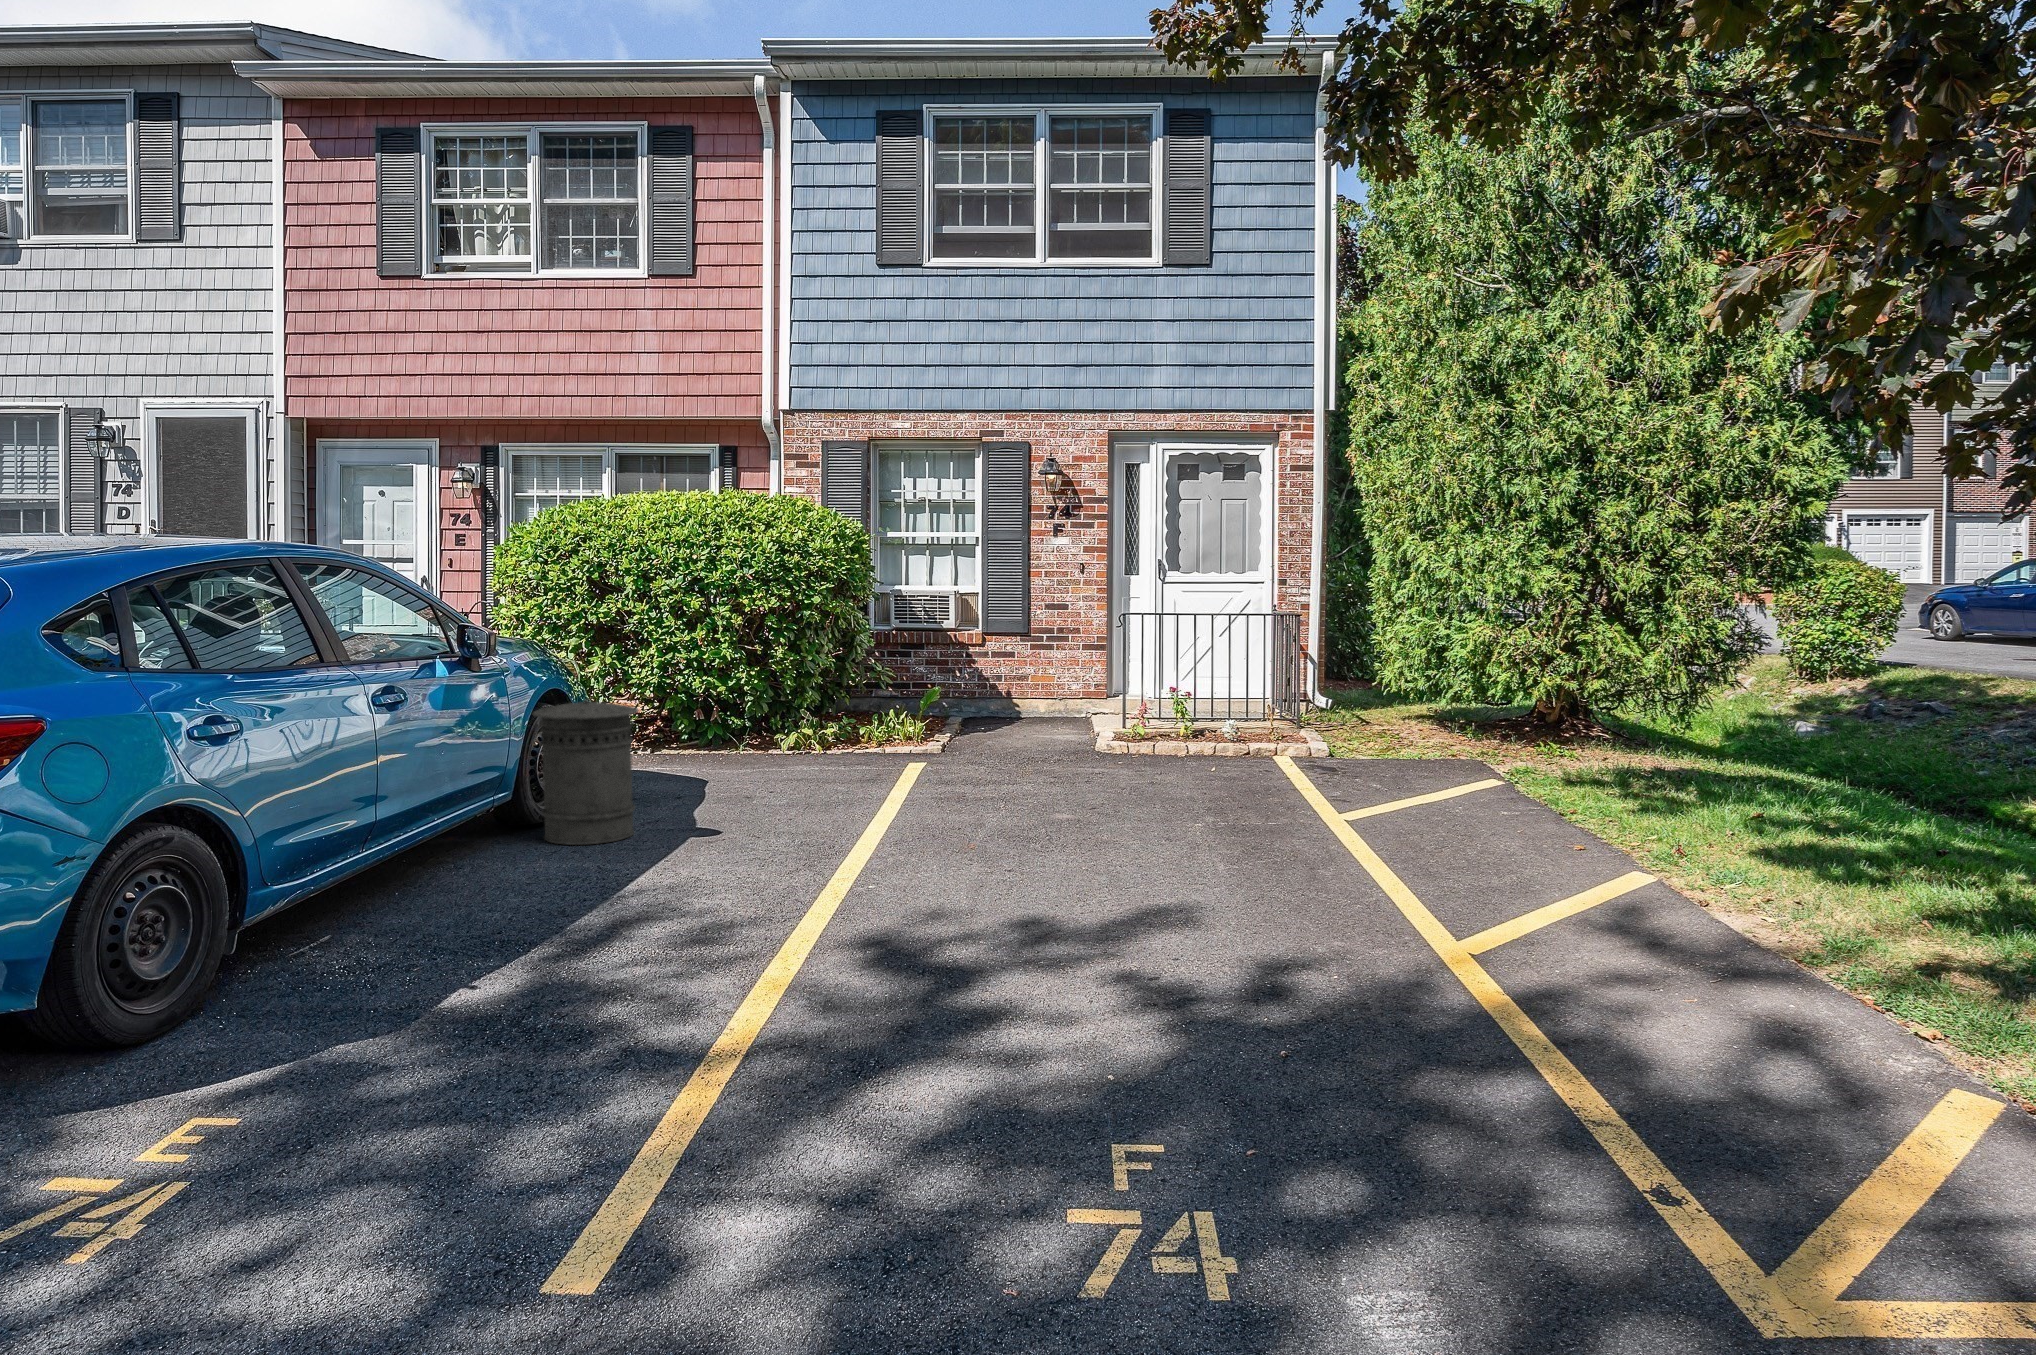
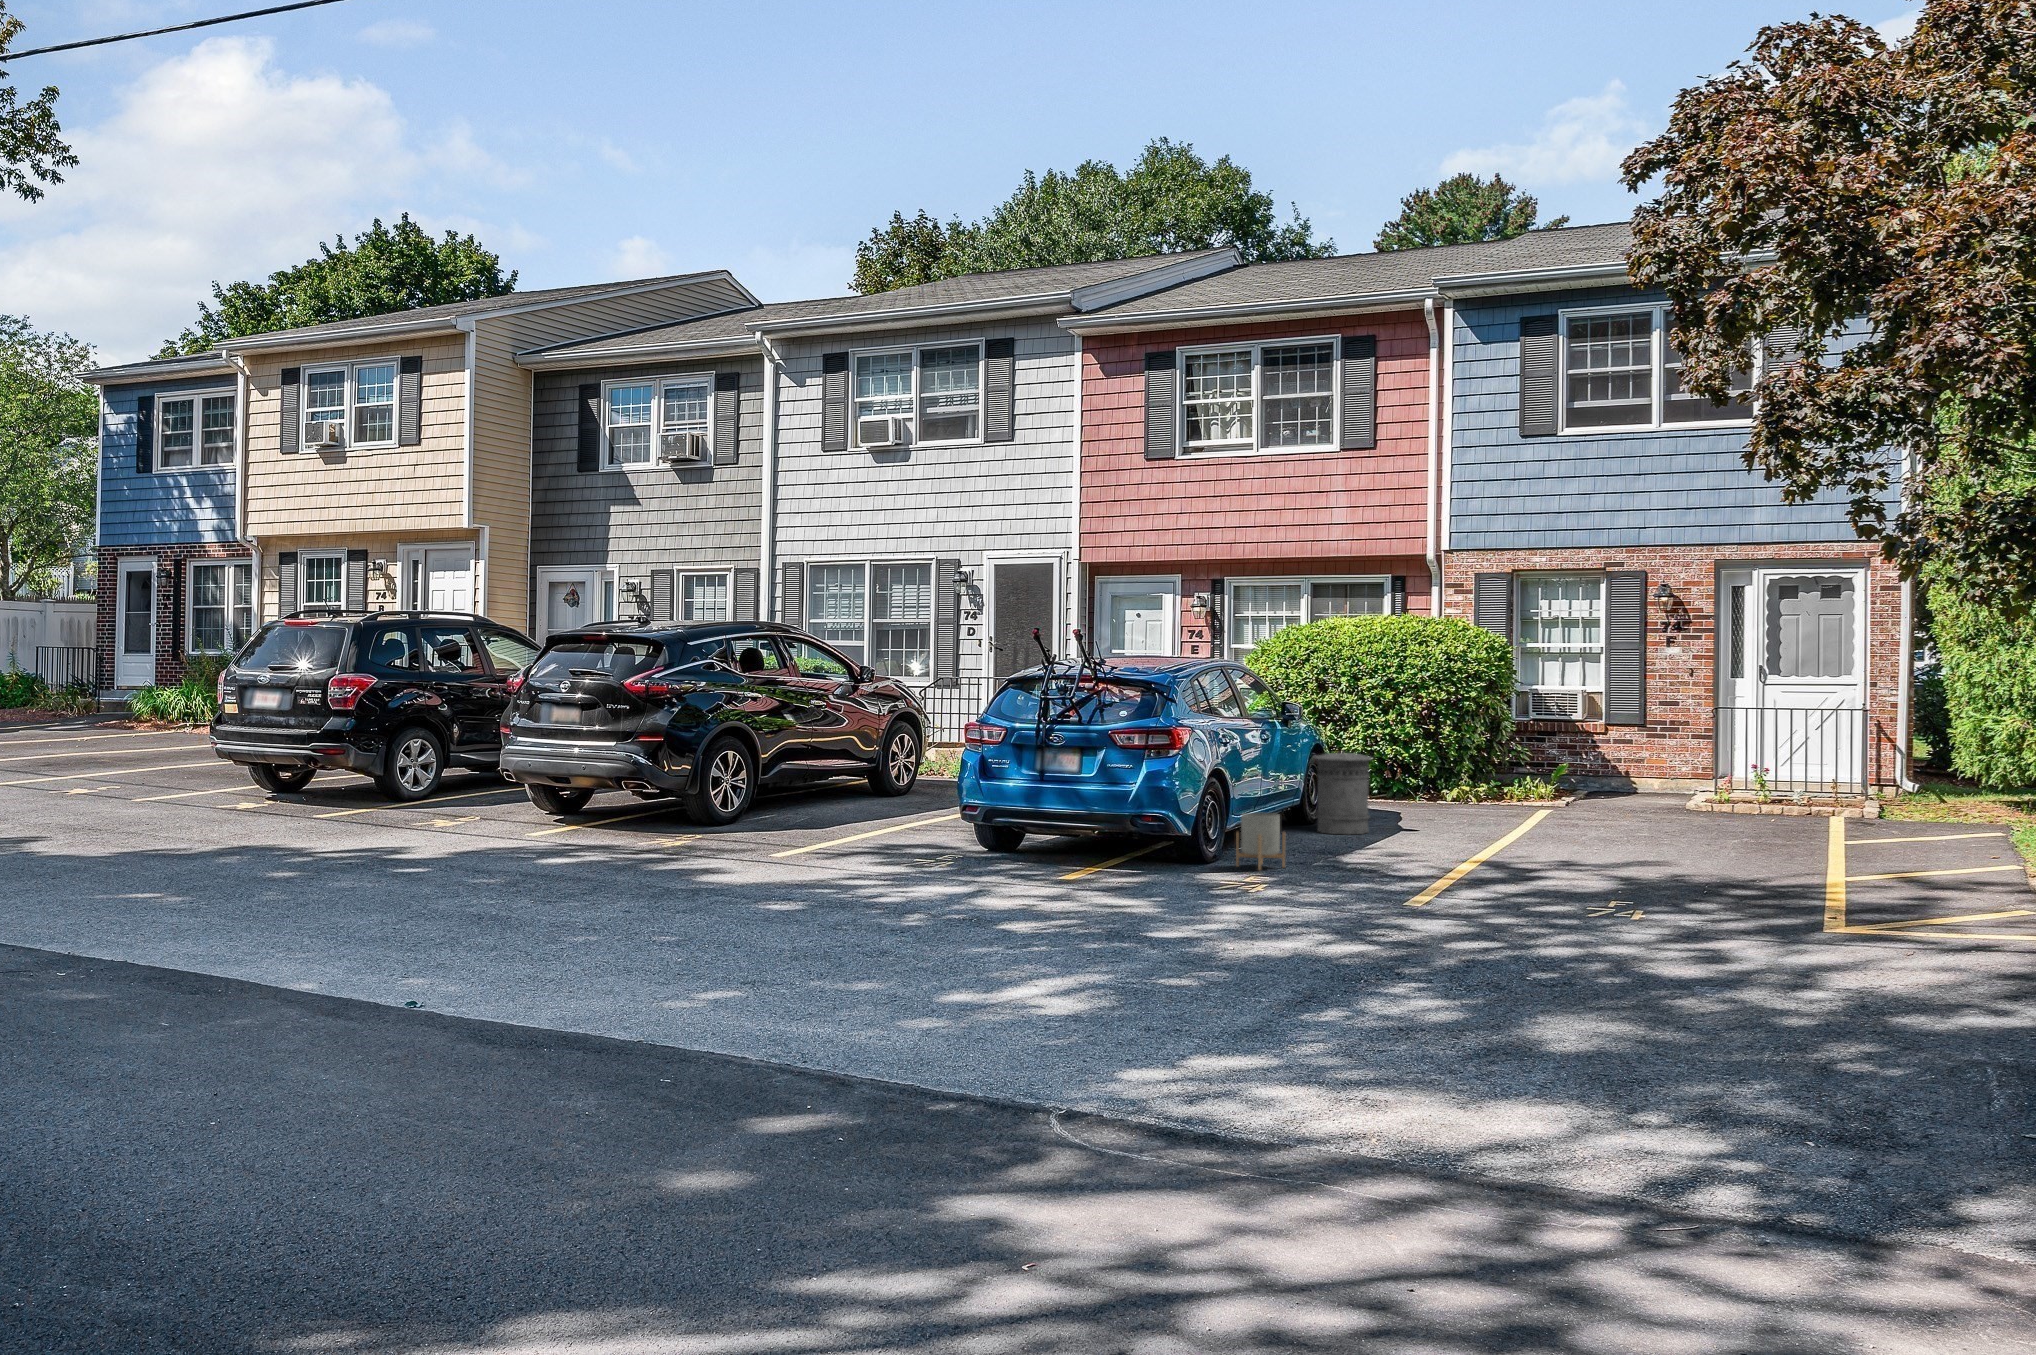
planter: none [261,866,382,1007] -> present [1236,813,1285,870]

